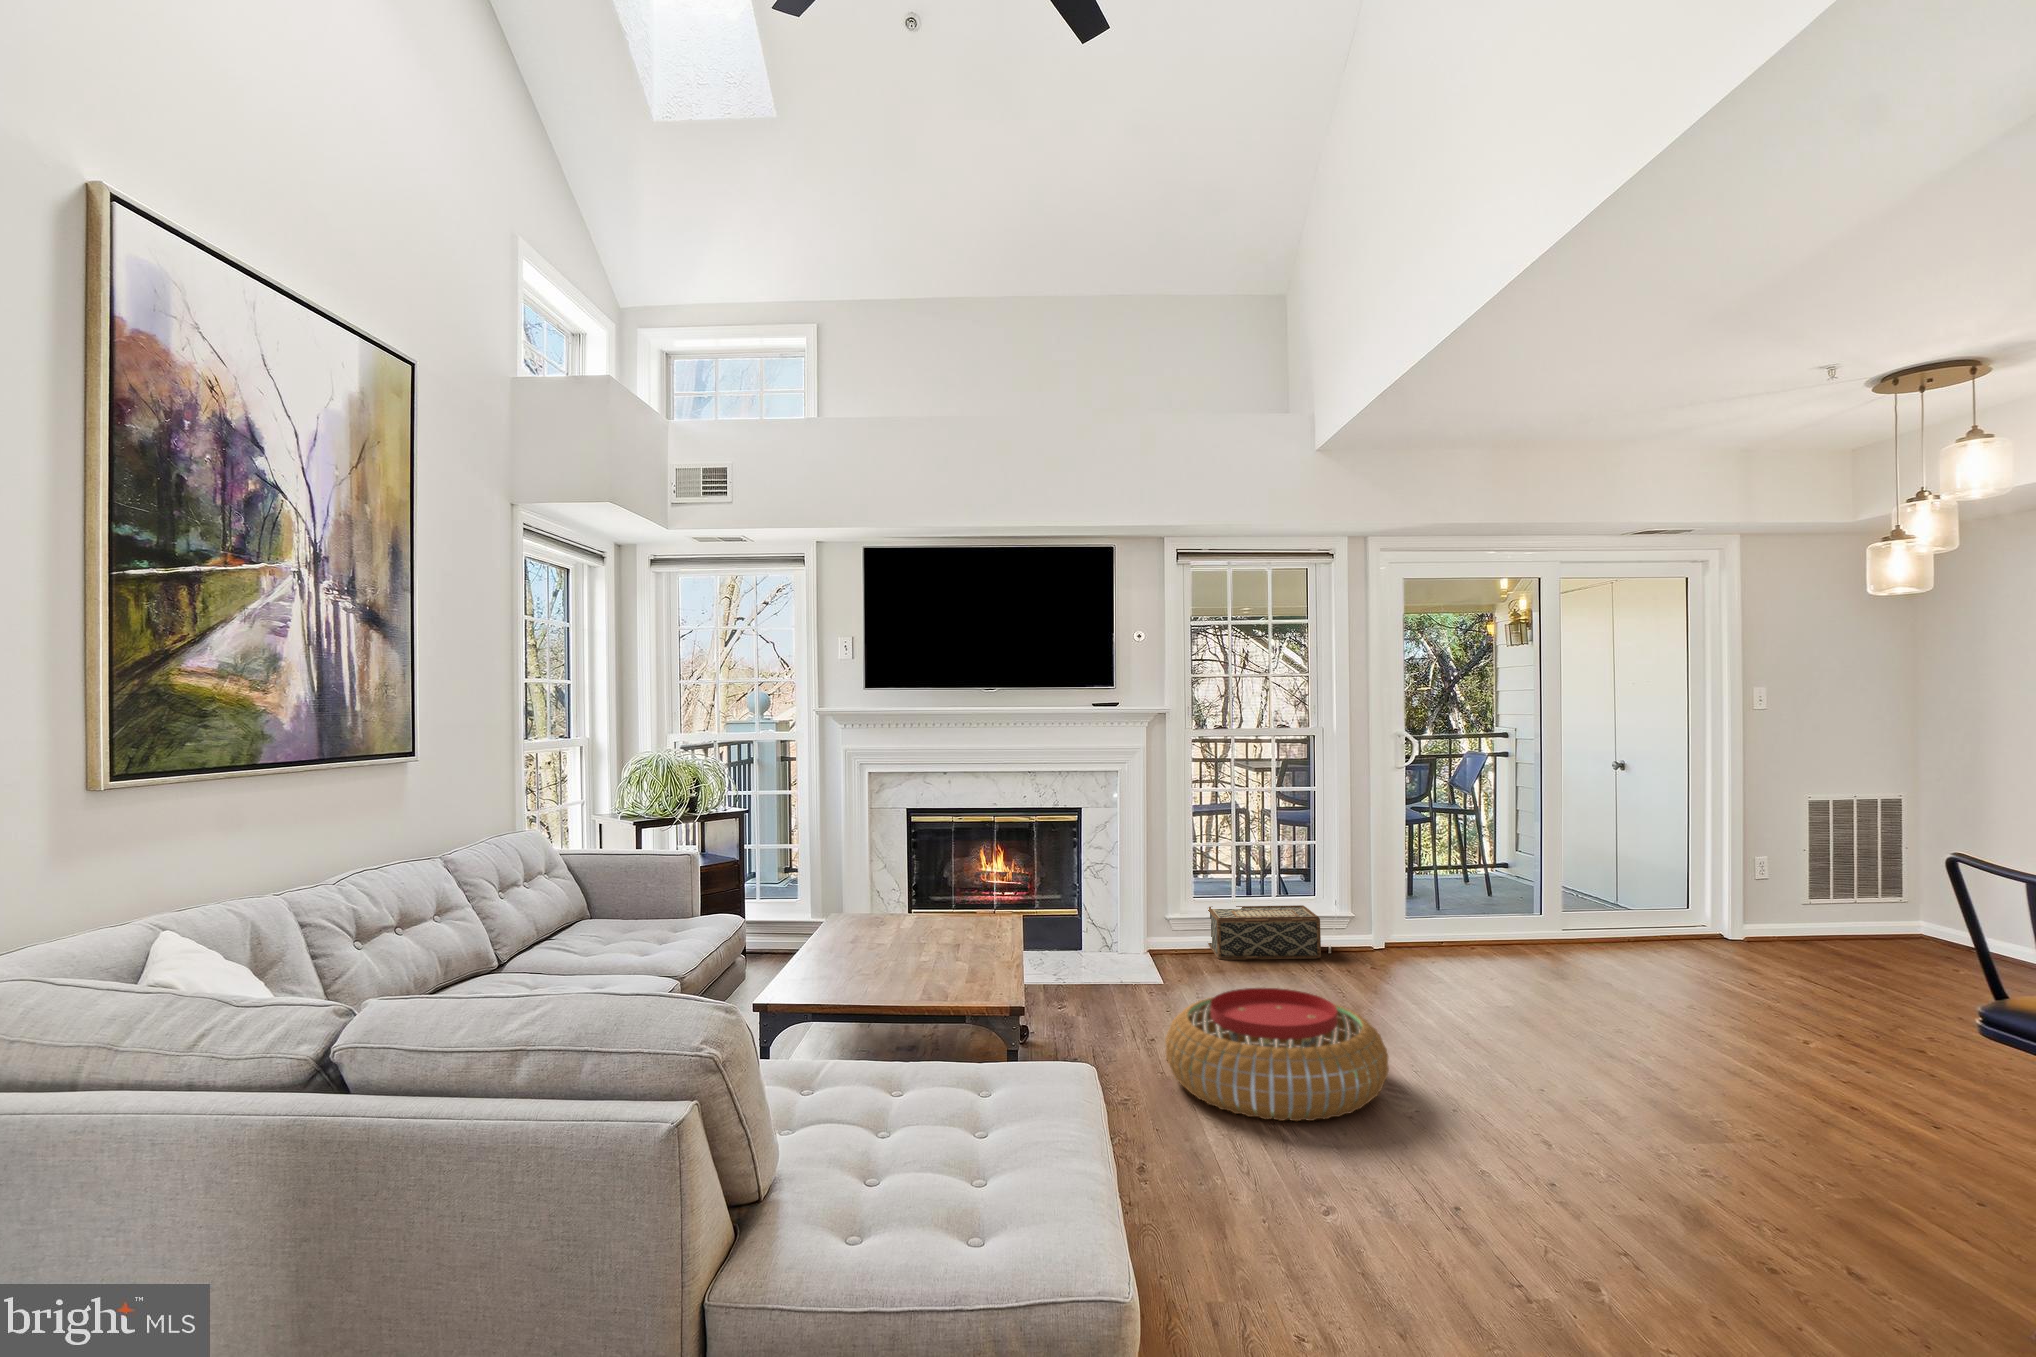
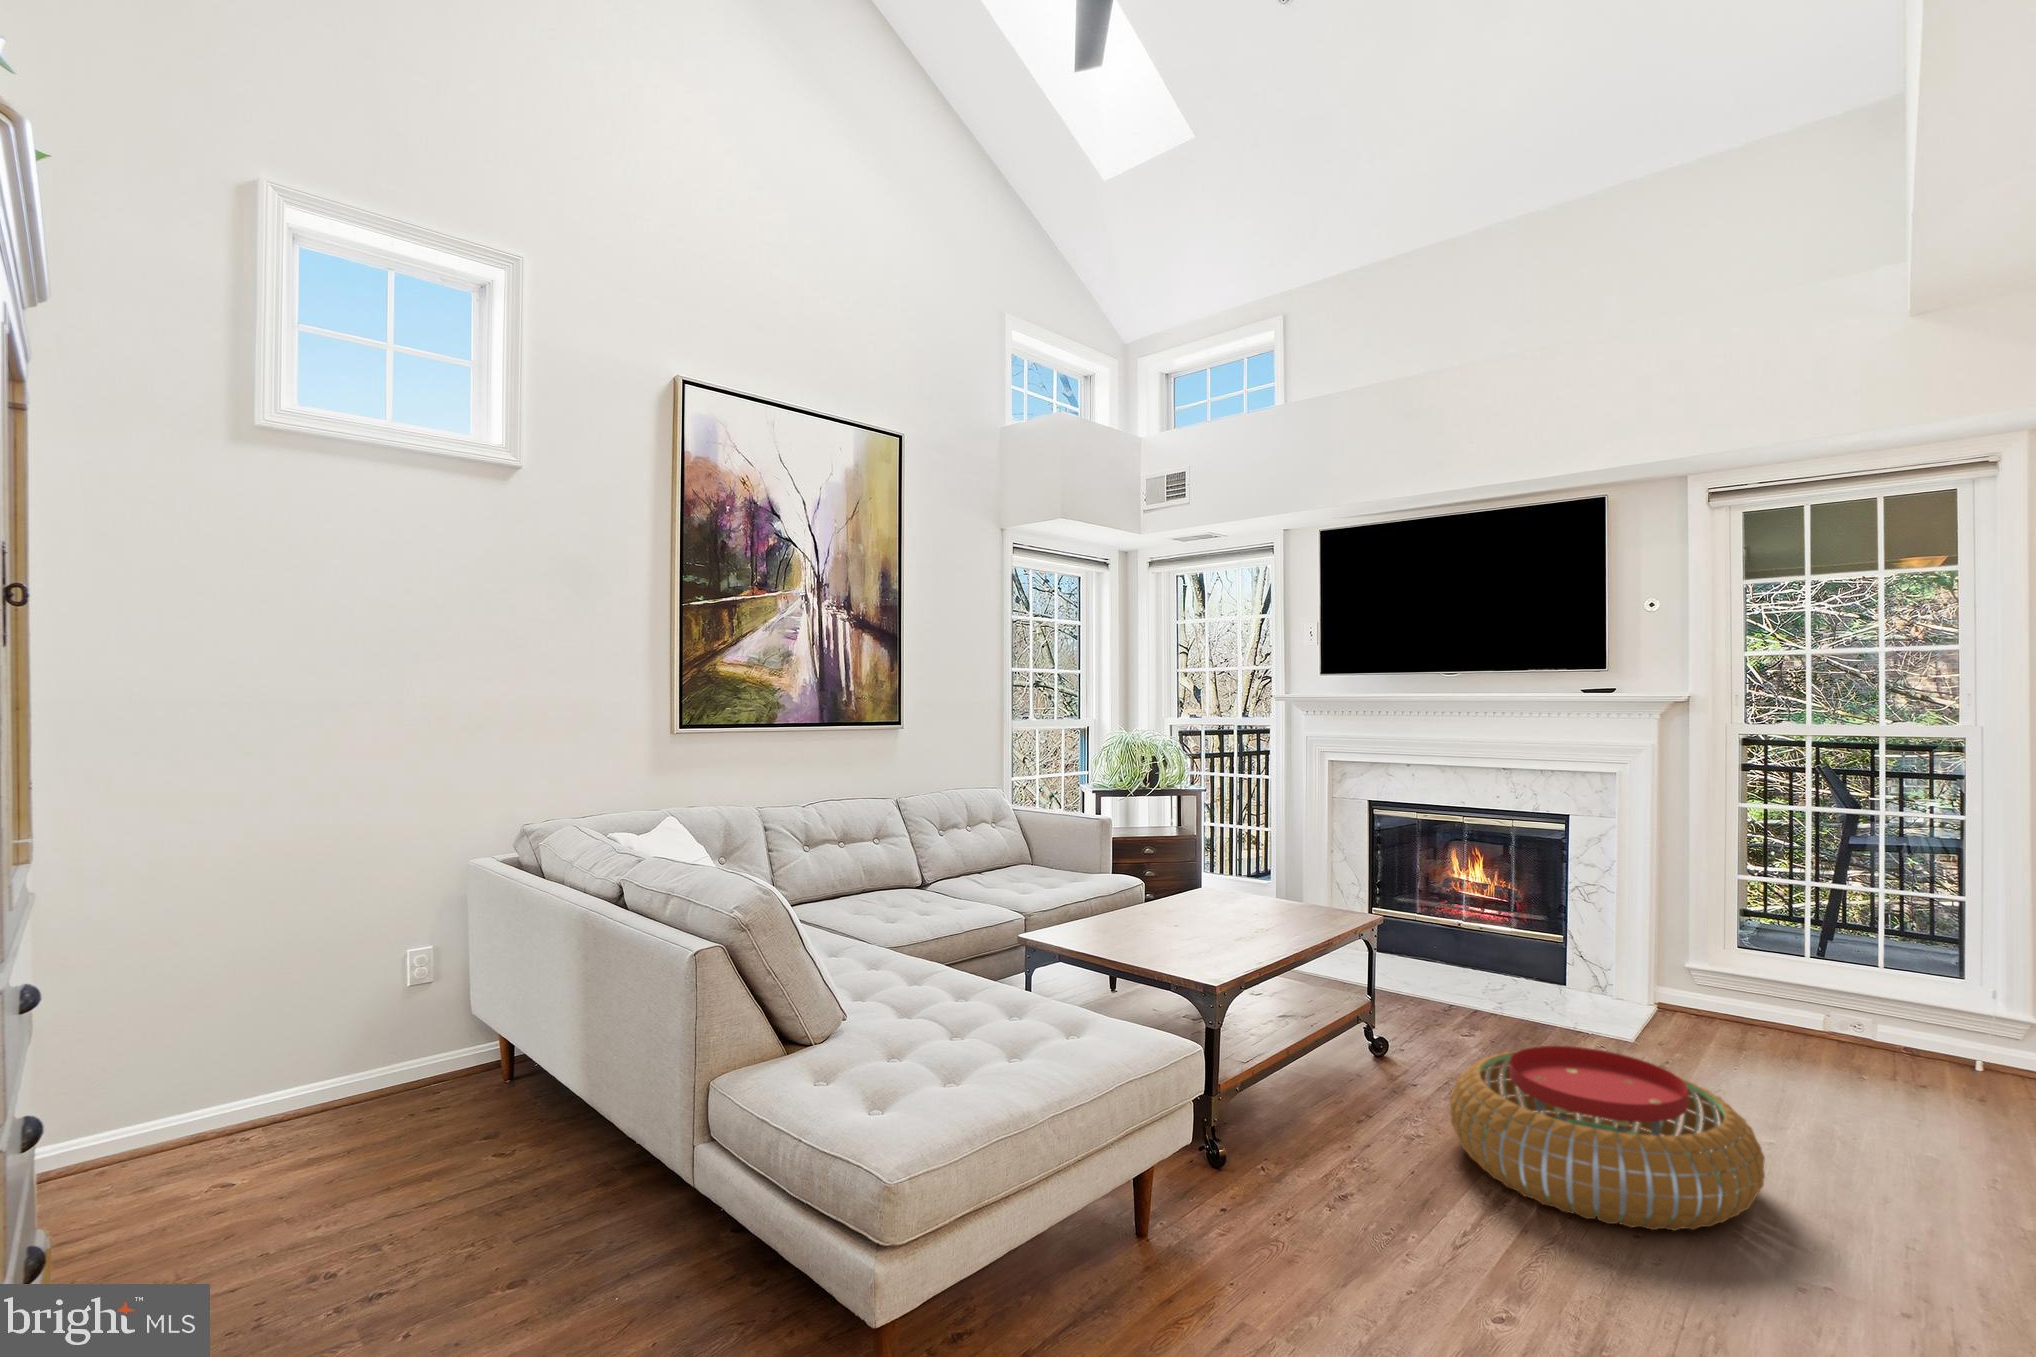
woven basket: present [1208,905,1321,960] -> none [1739,966,1923,1067]

